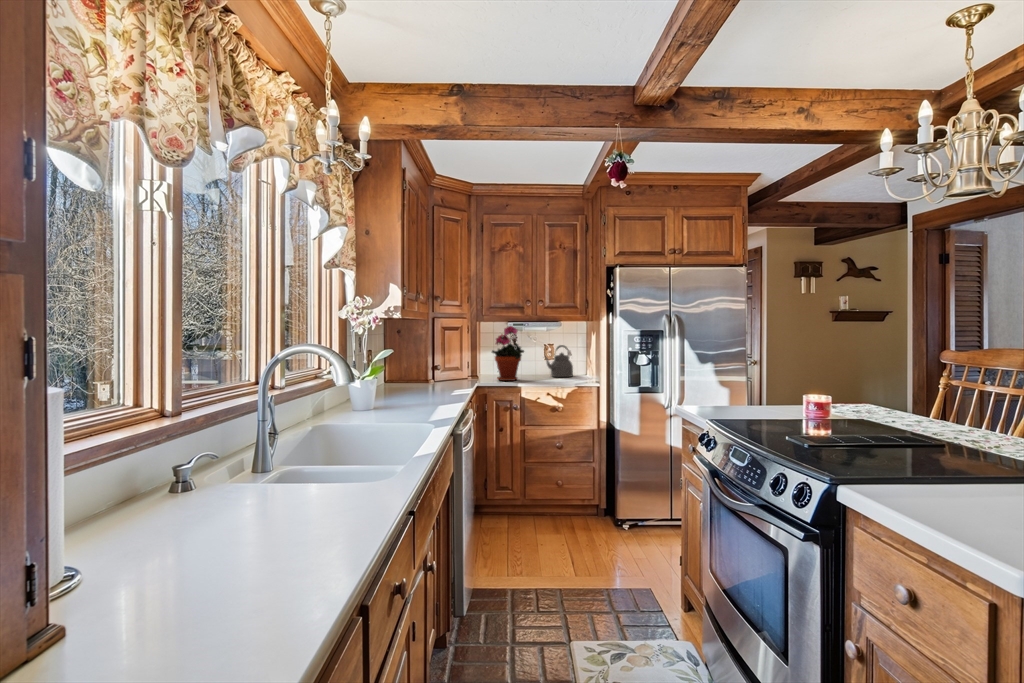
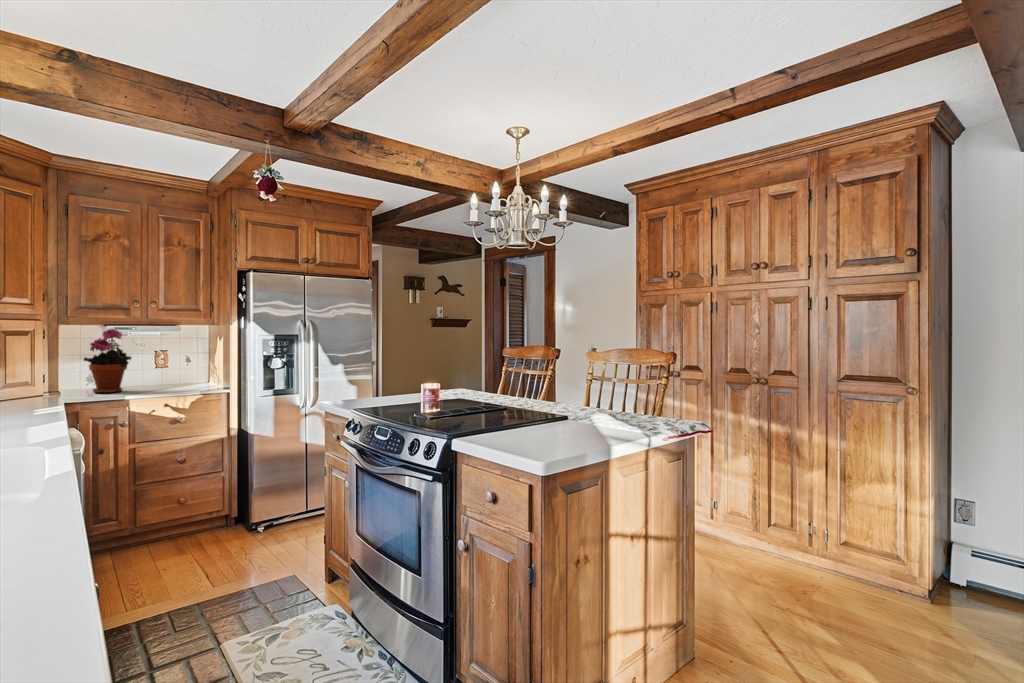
kettle: present [545,345,573,377] -> none [156,351,194,386]

